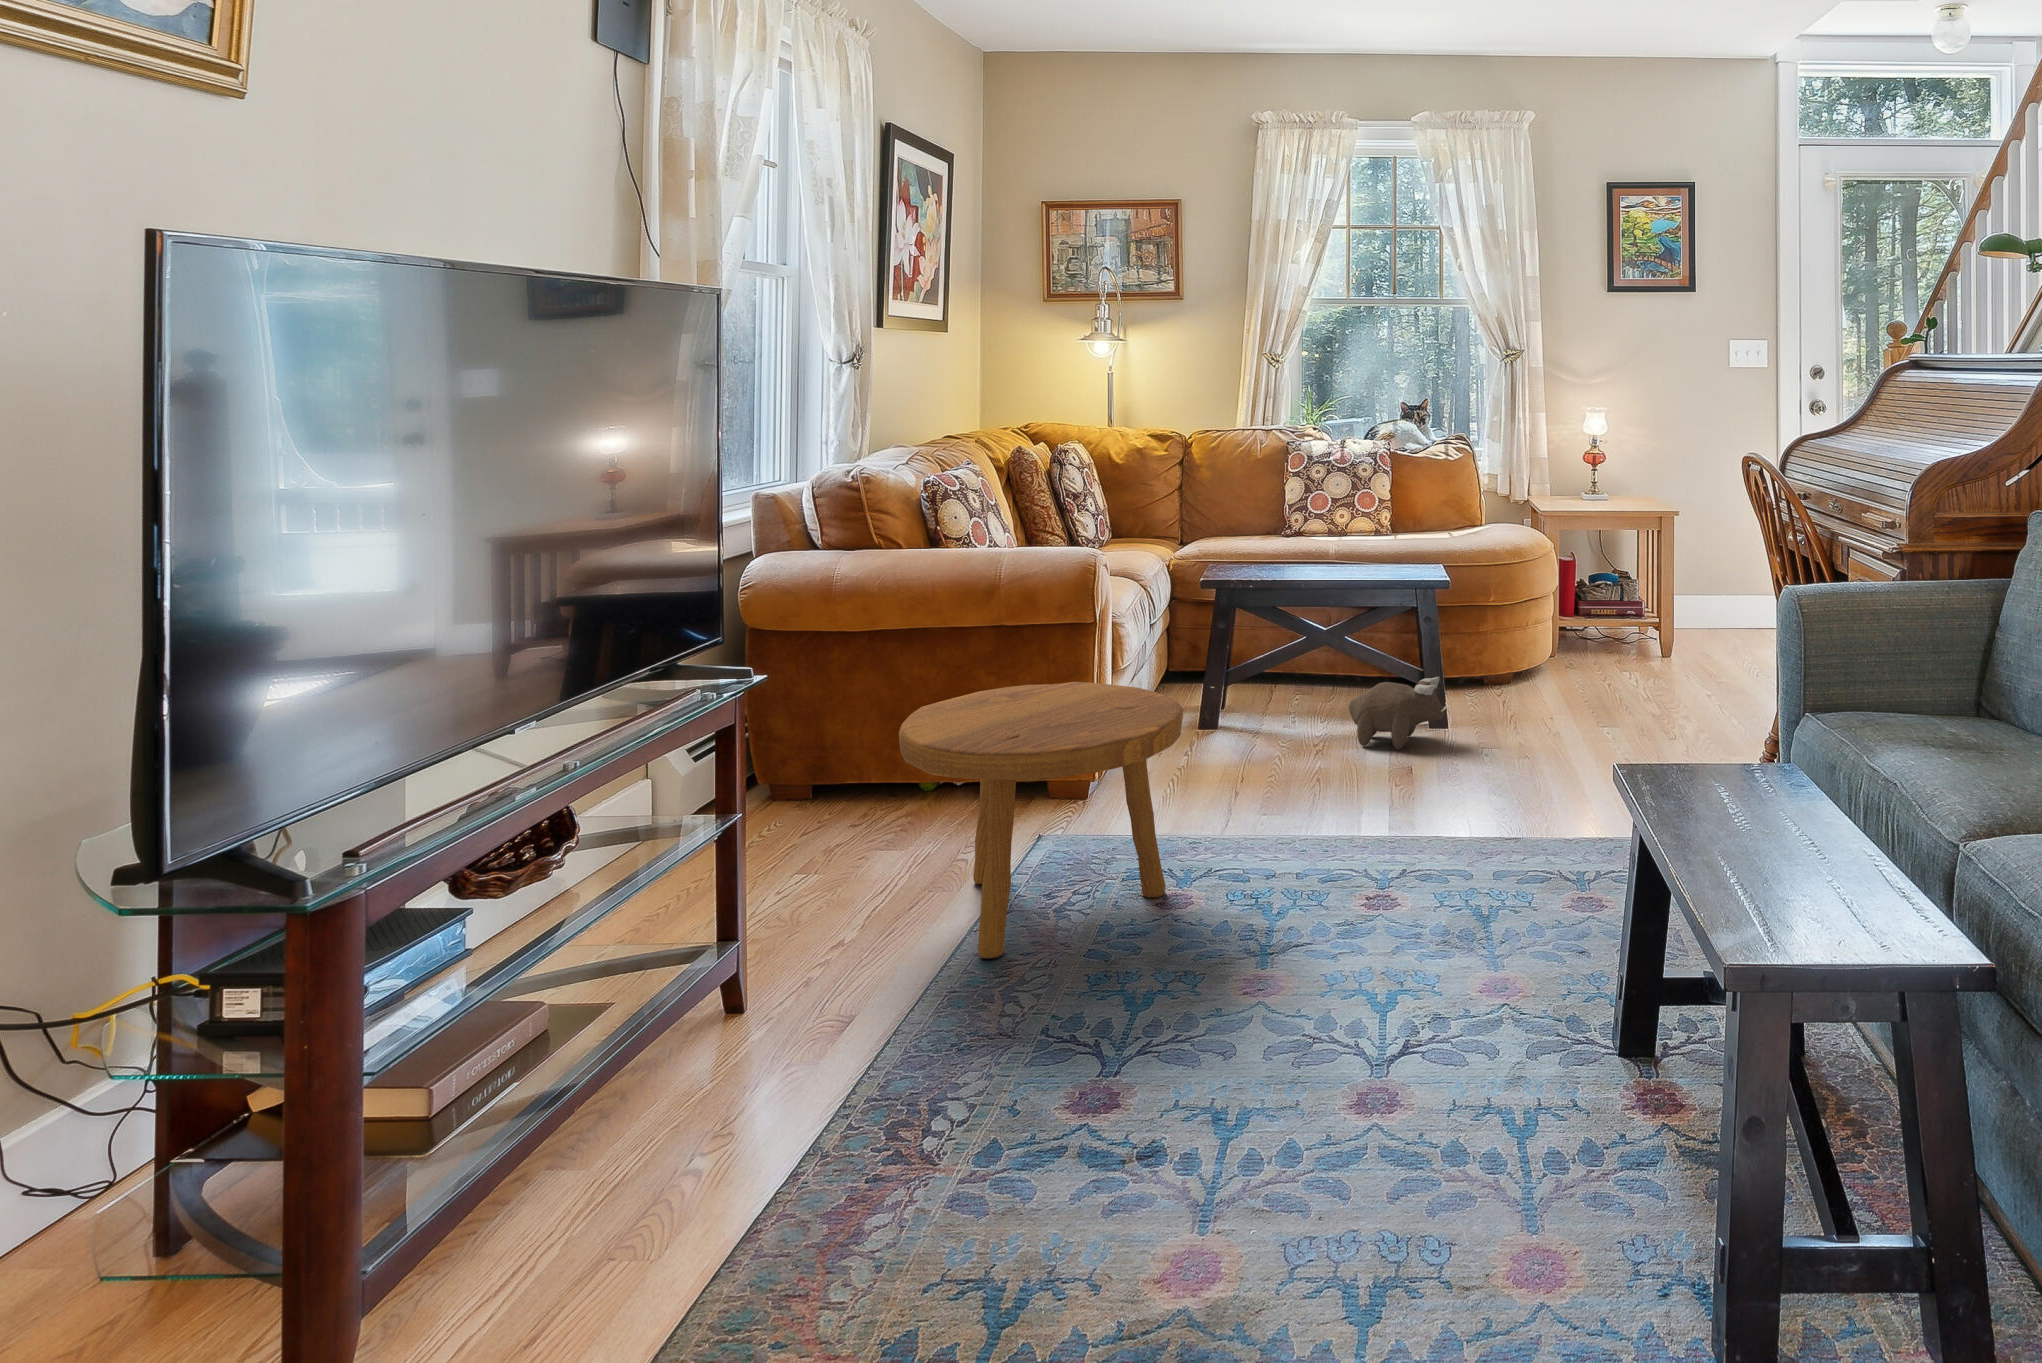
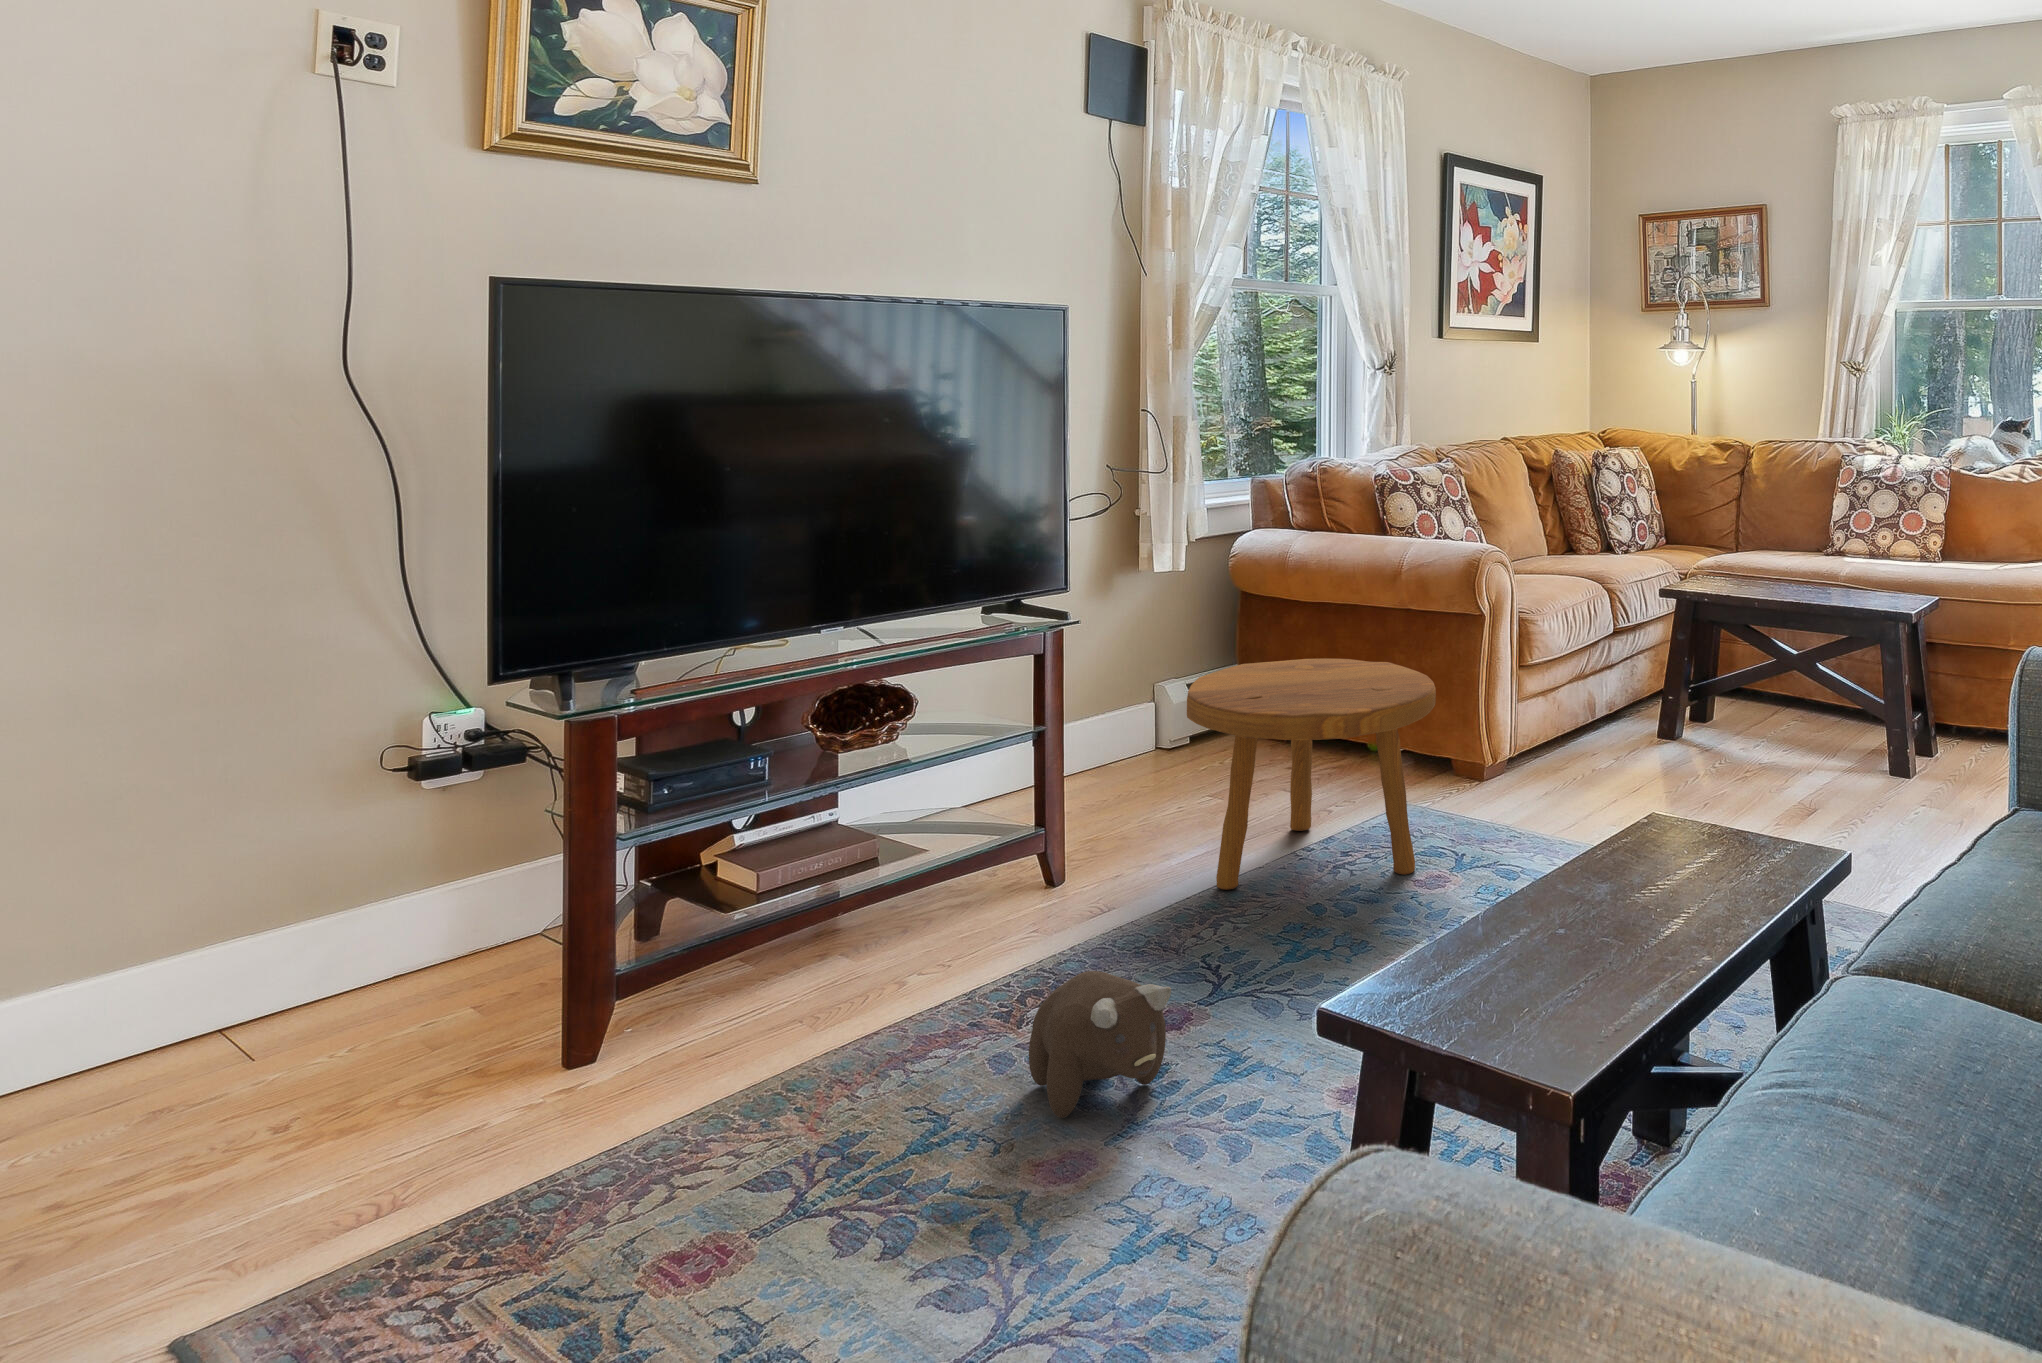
plush toy: present [1349,677,1447,750] -> present [1029,971,1171,1118]

